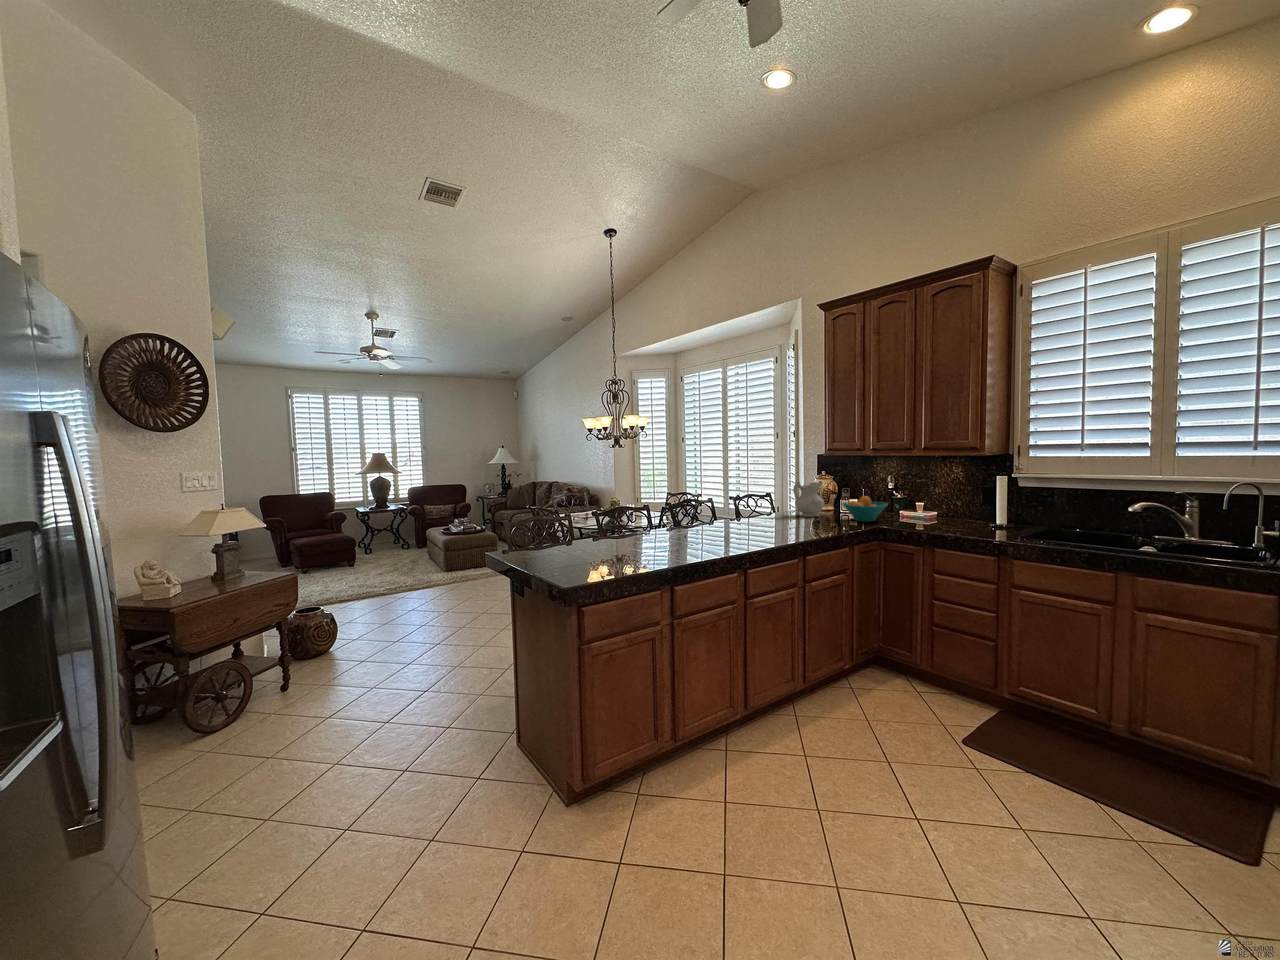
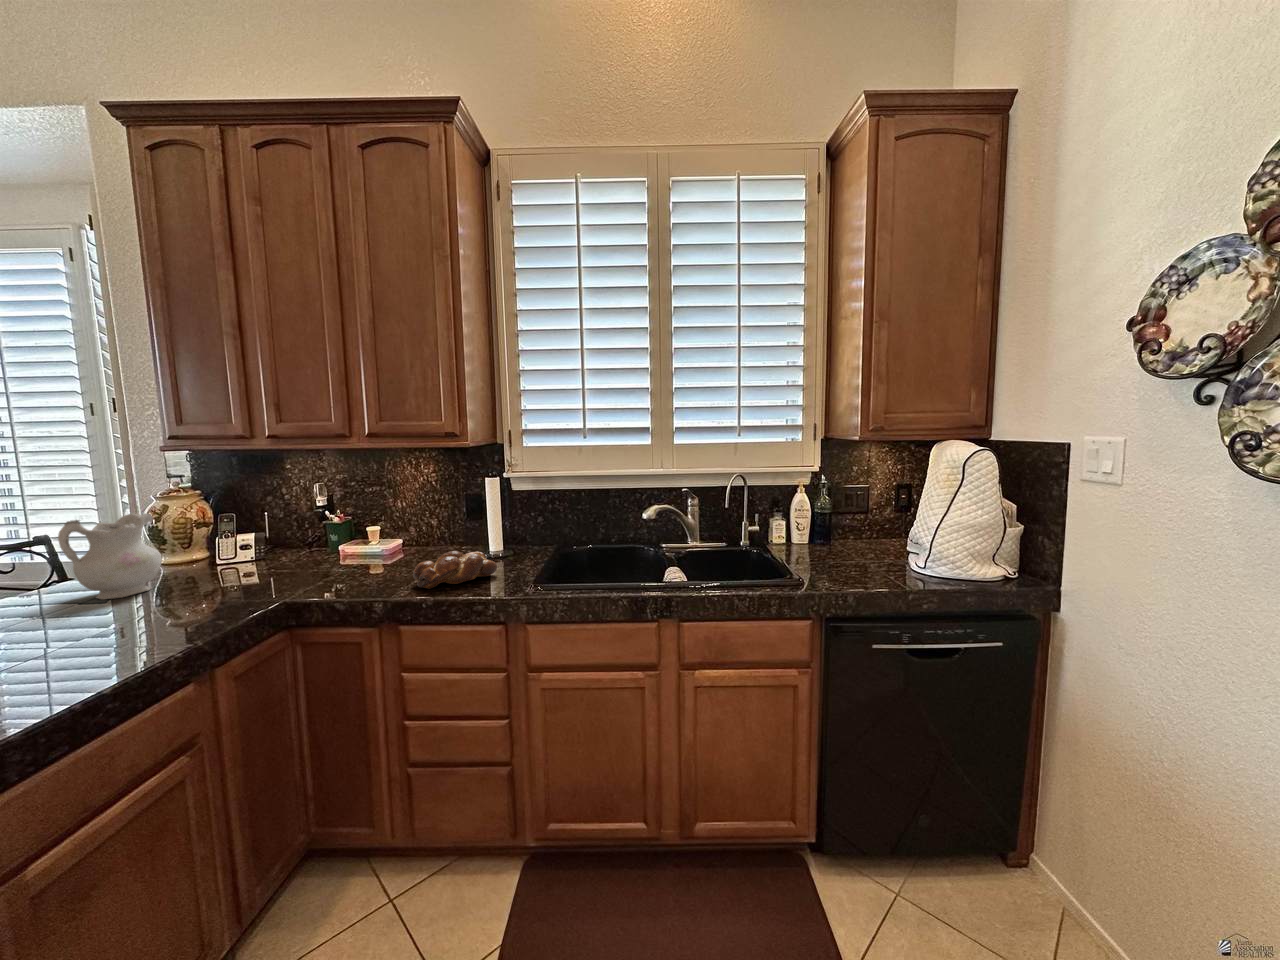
fruit bowl: present [842,496,887,522] -> none [200,535,309,592]
bread loaf: none [943,515,998,532] -> present [413,551,497,589]

